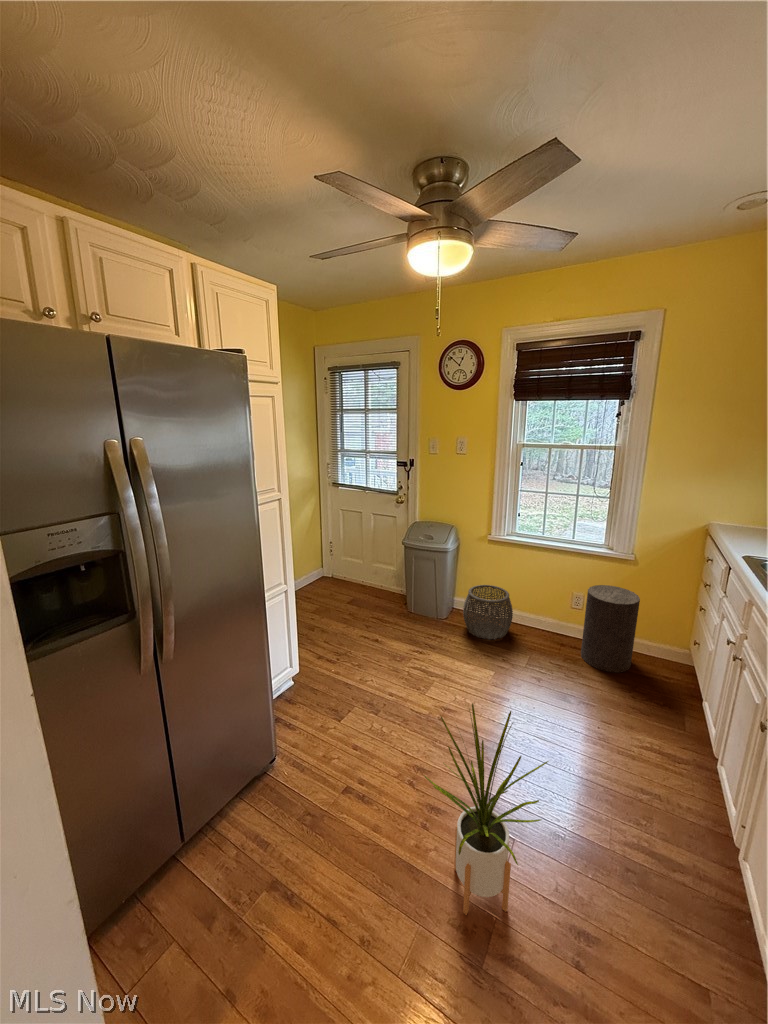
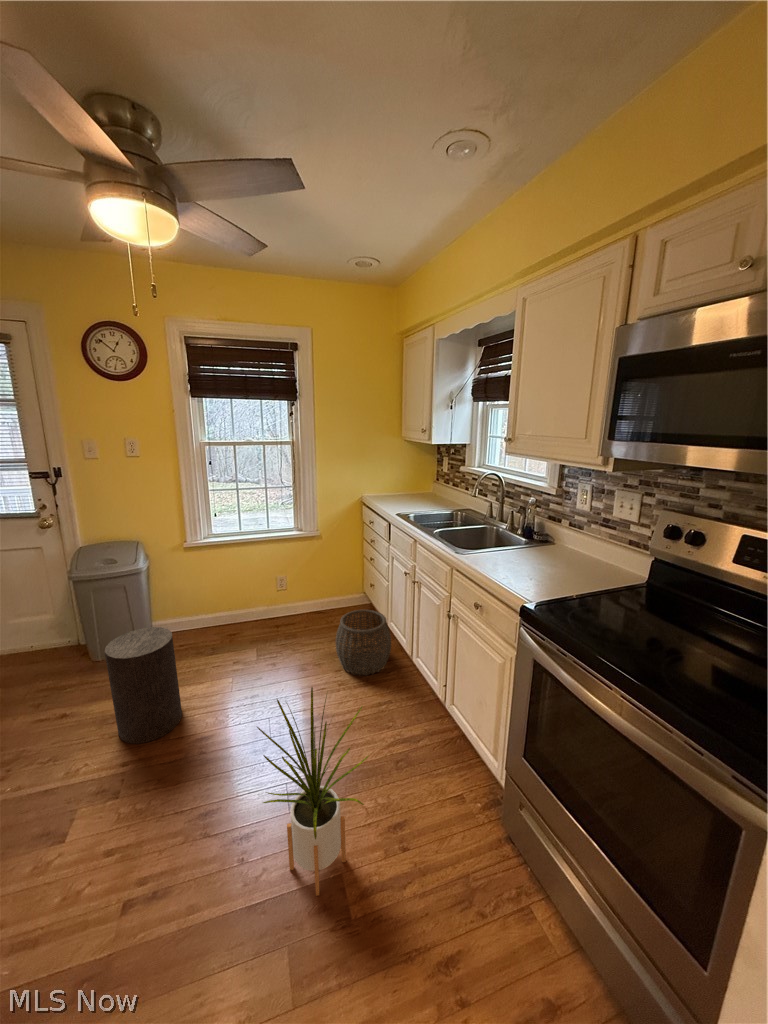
woven basket: present [463,585,513,640] -> present [336,610,391,675]
stool: present [581,585,640,673] -> present [105,627,182,743]

